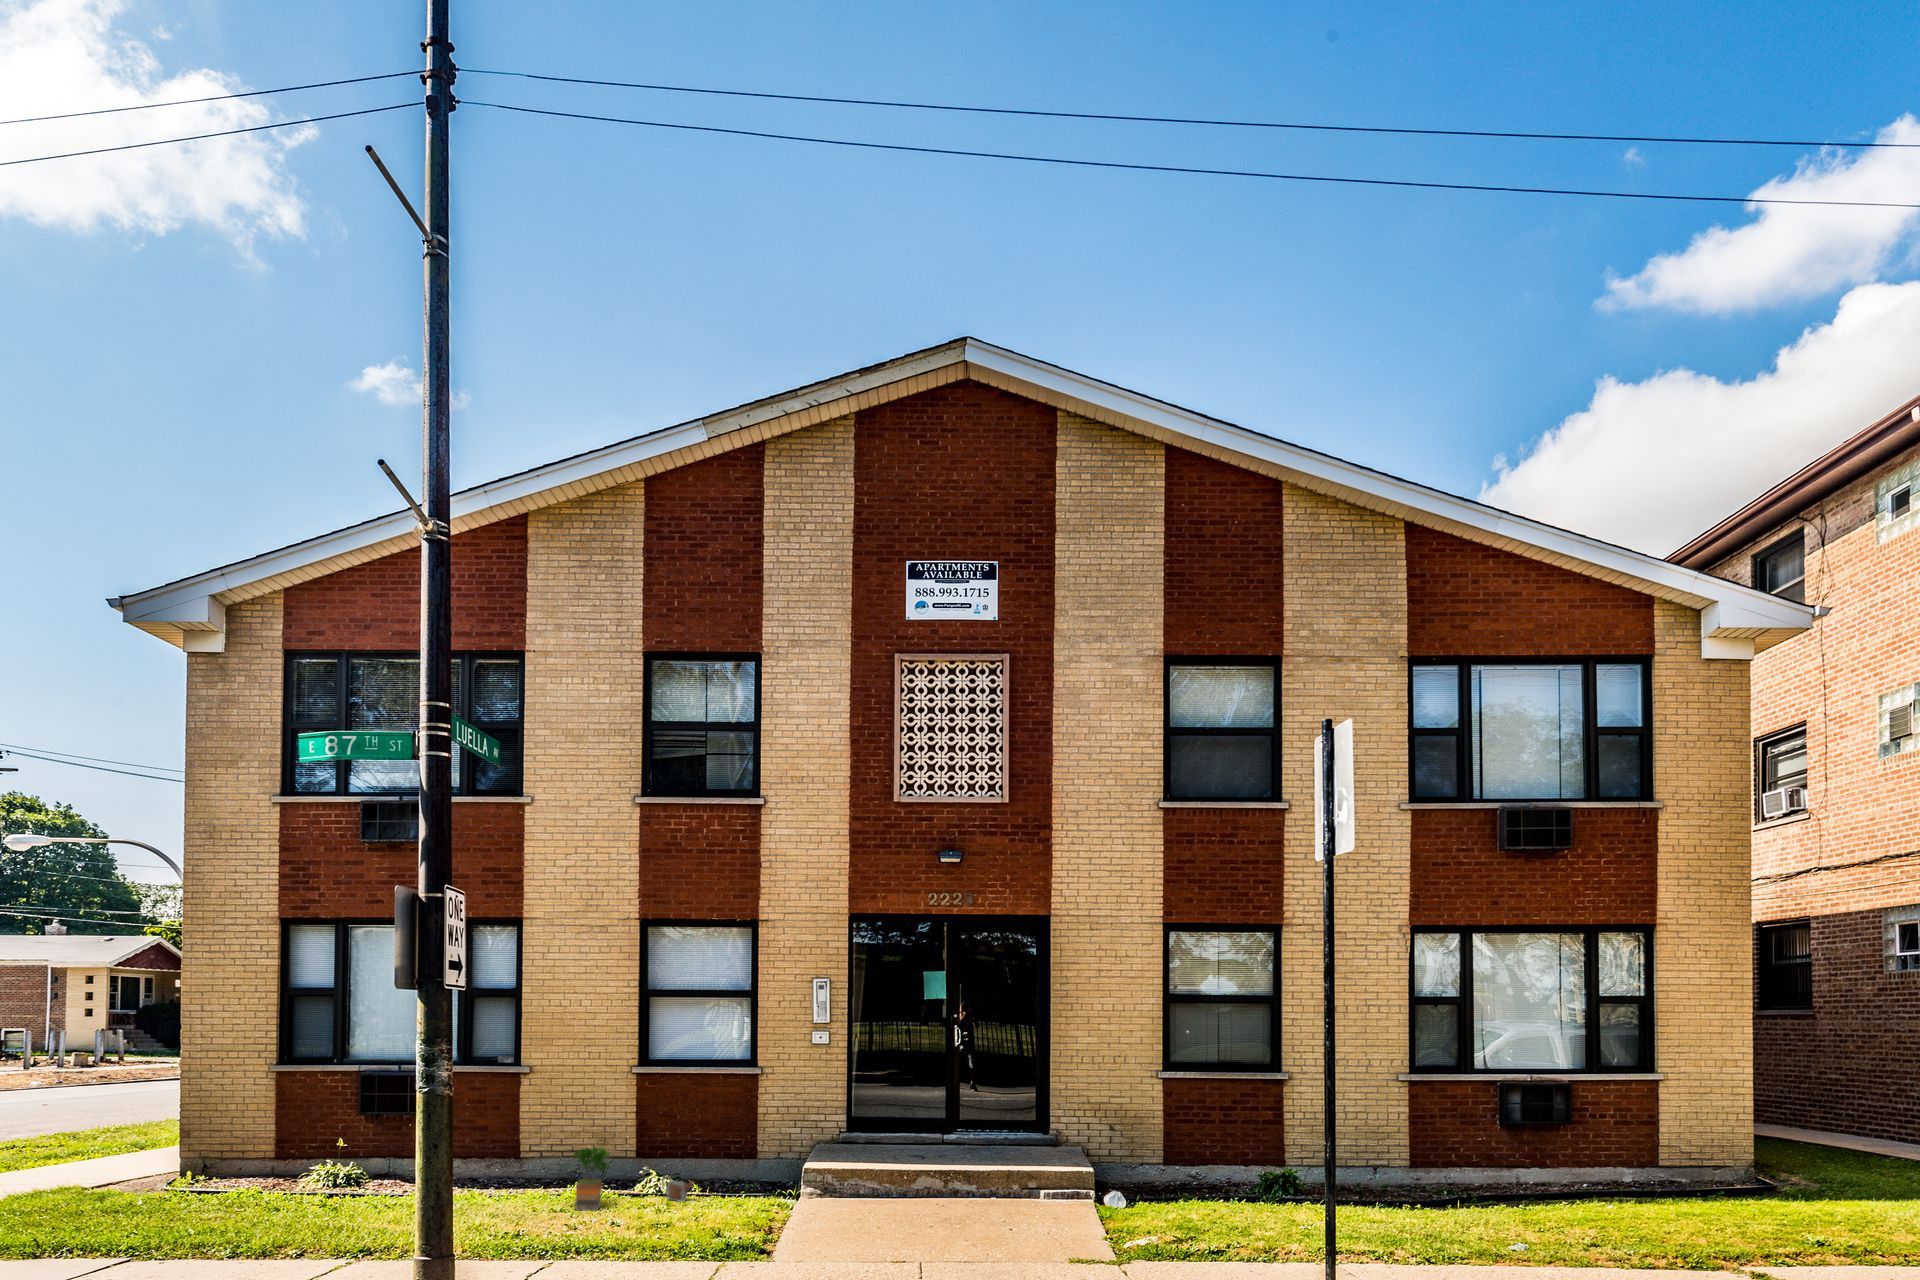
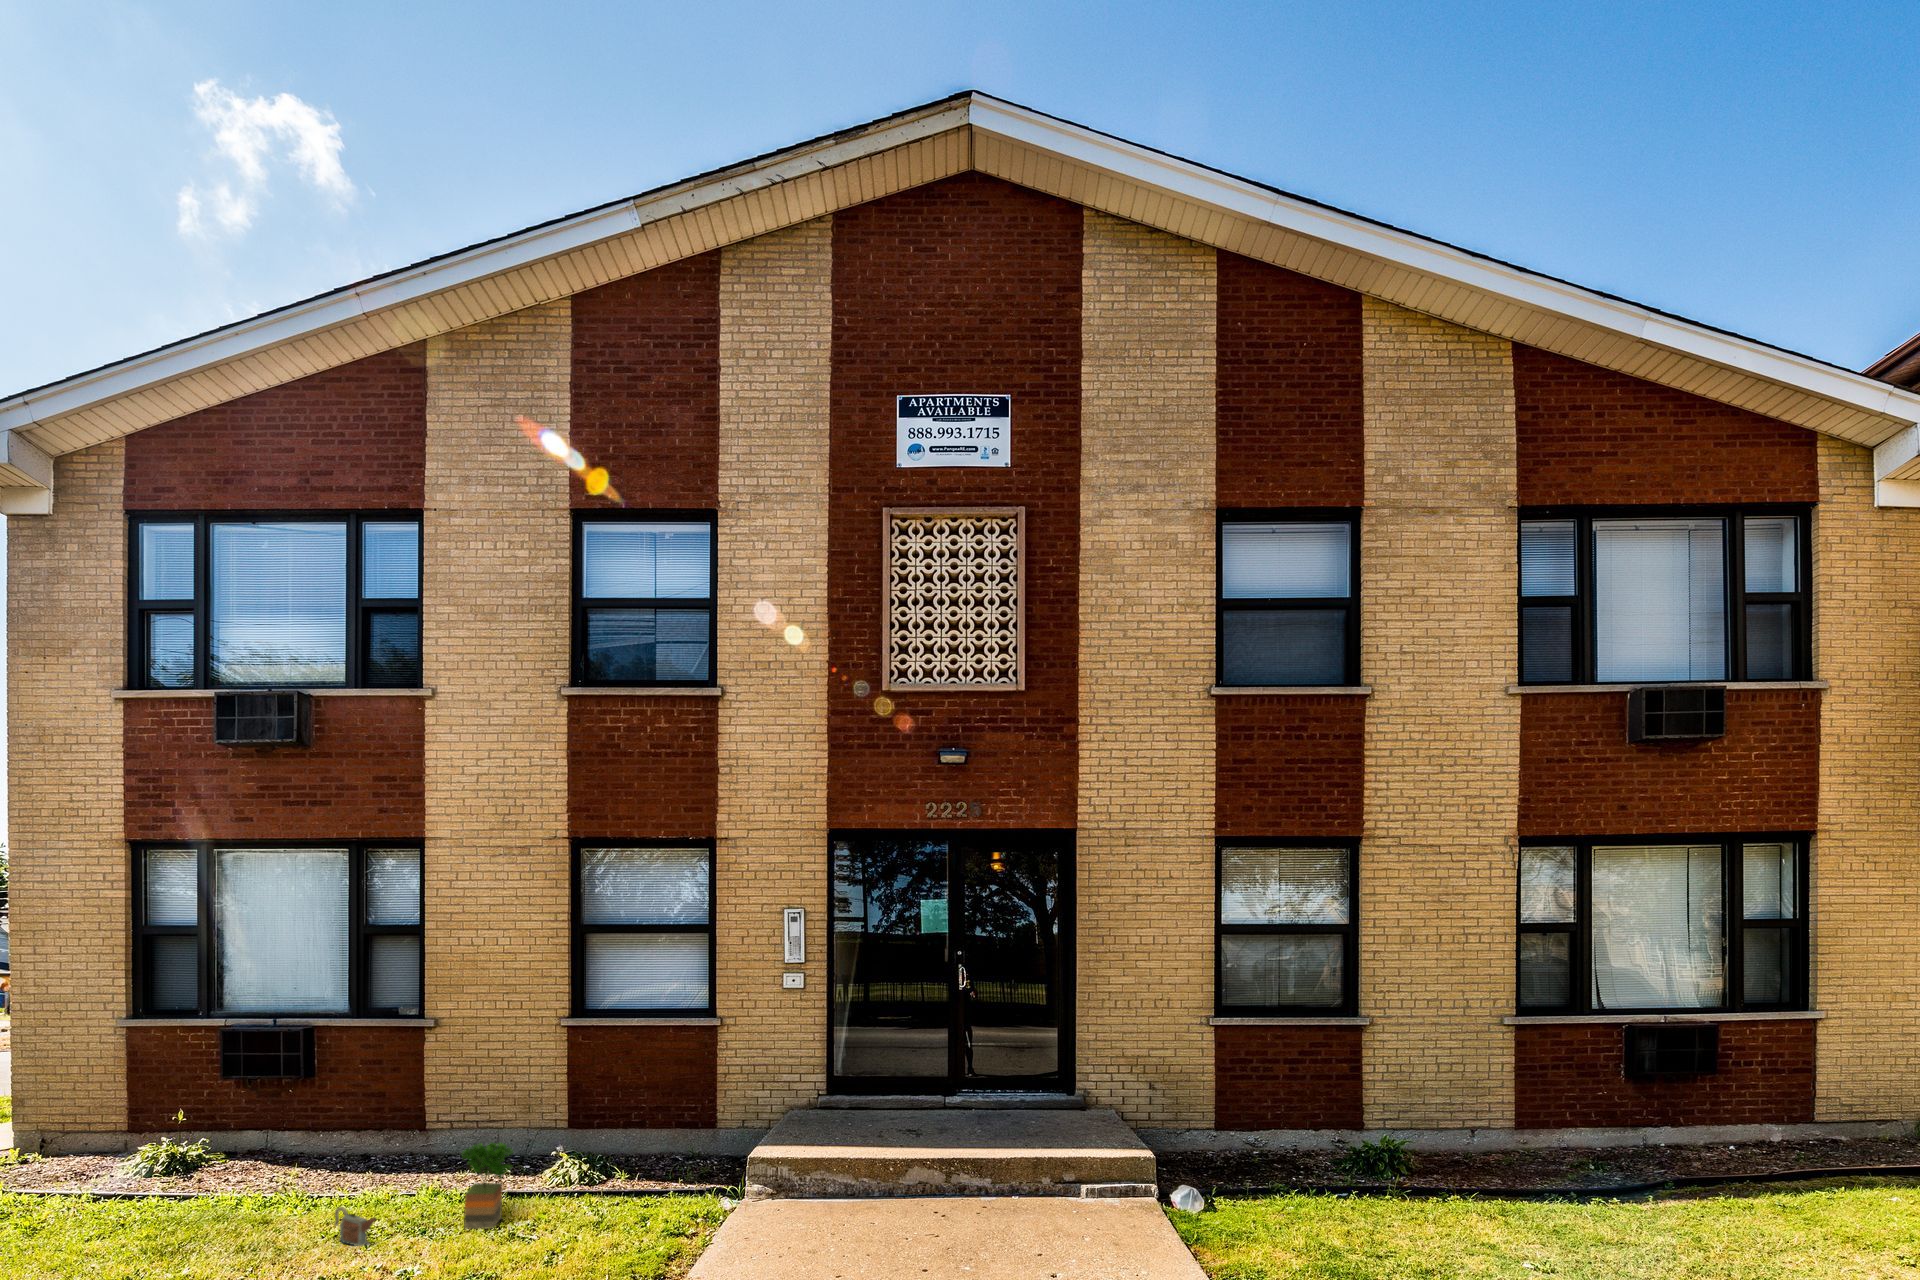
watering can: present [662,1175,695,1202] -> present [334,1207,376,1246]

